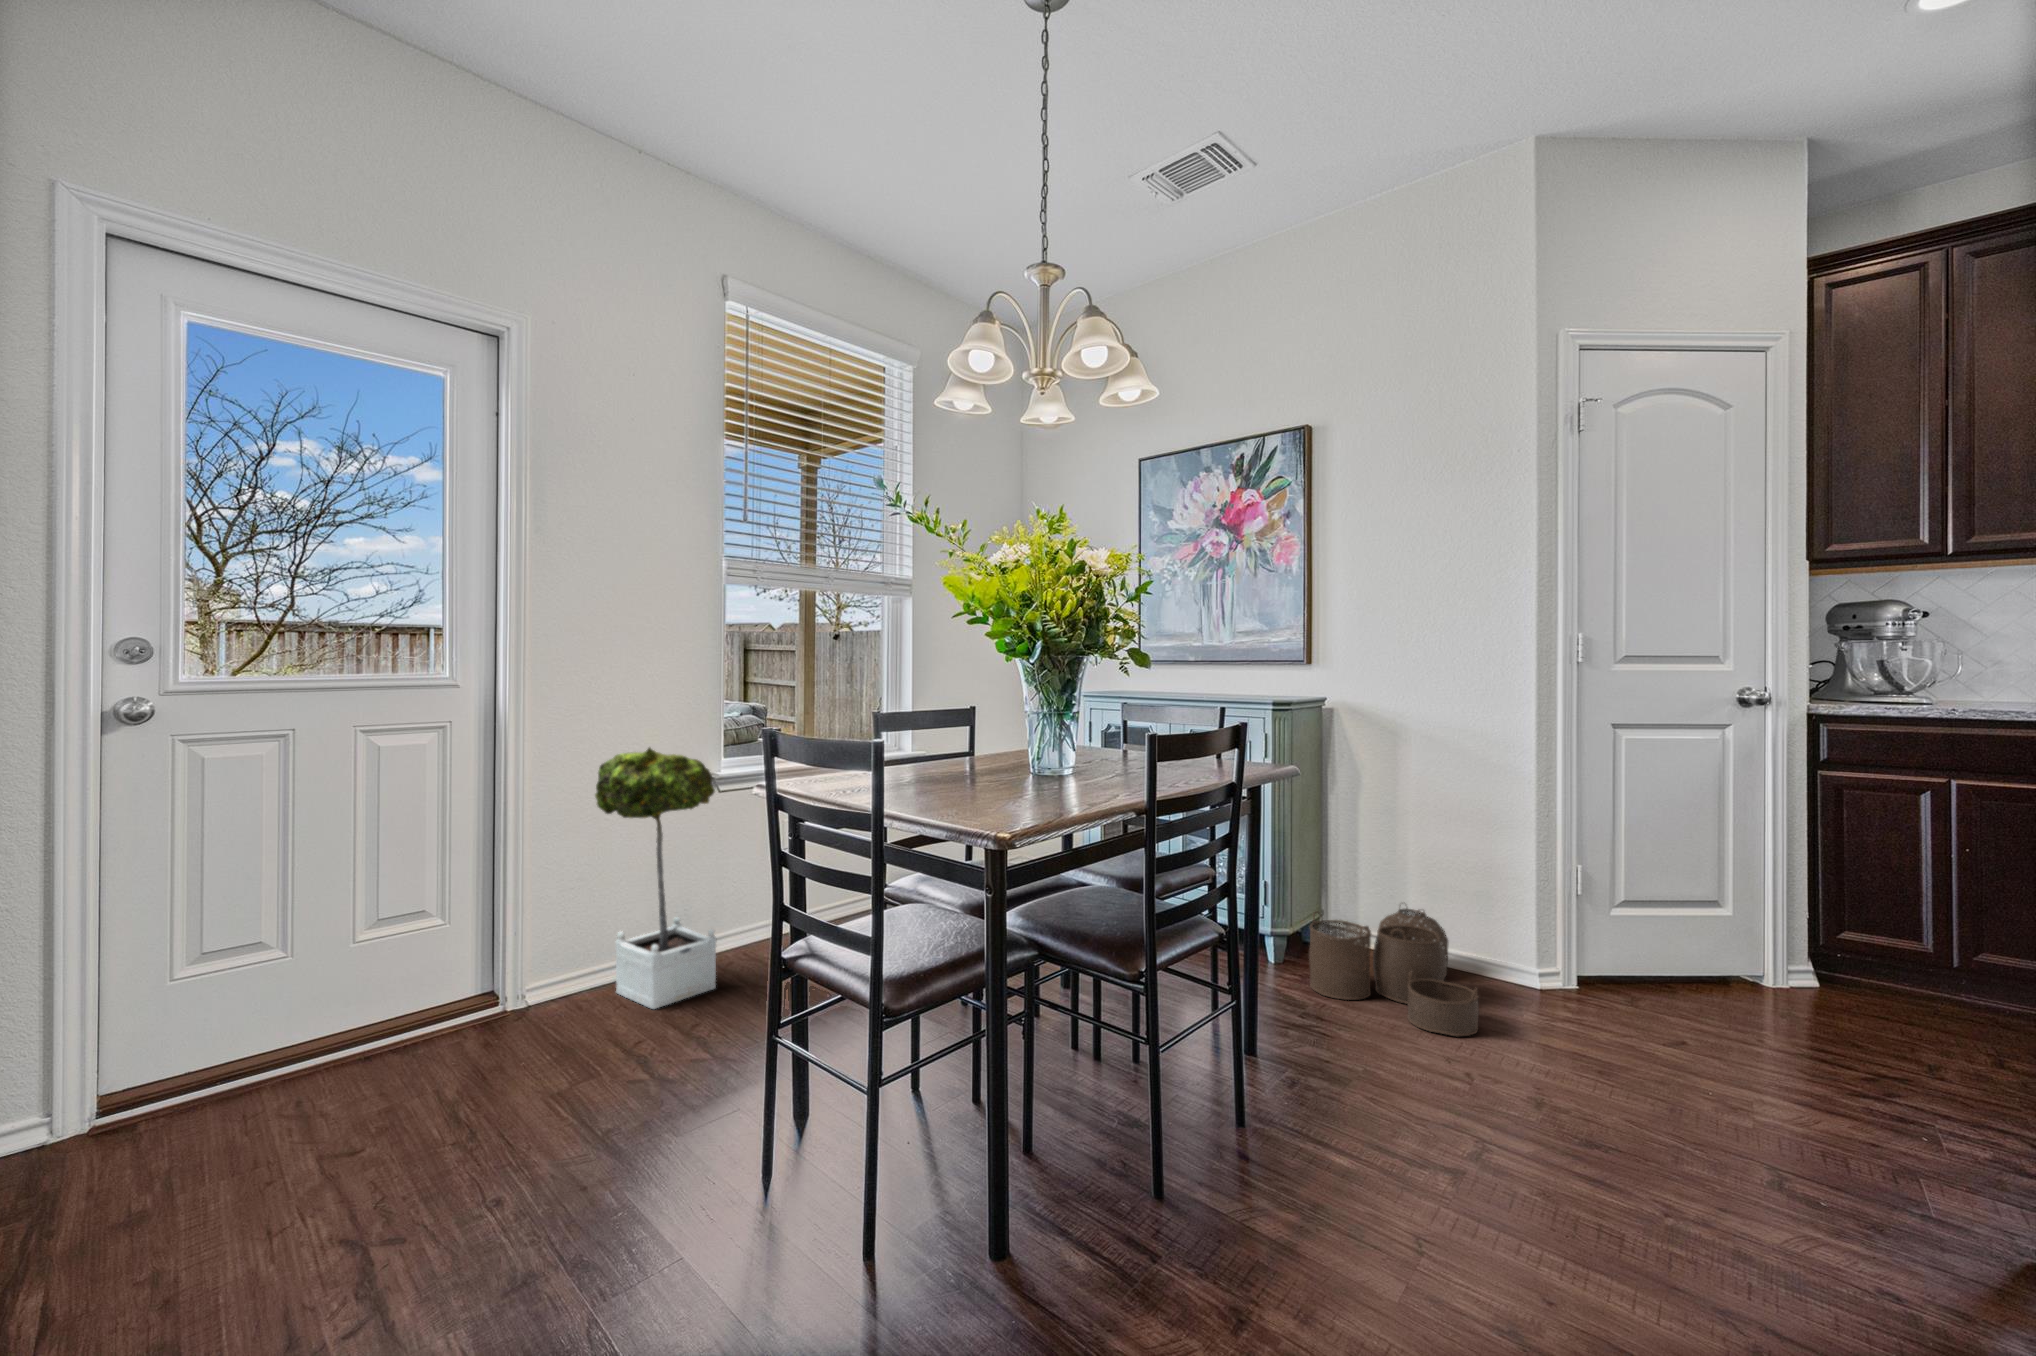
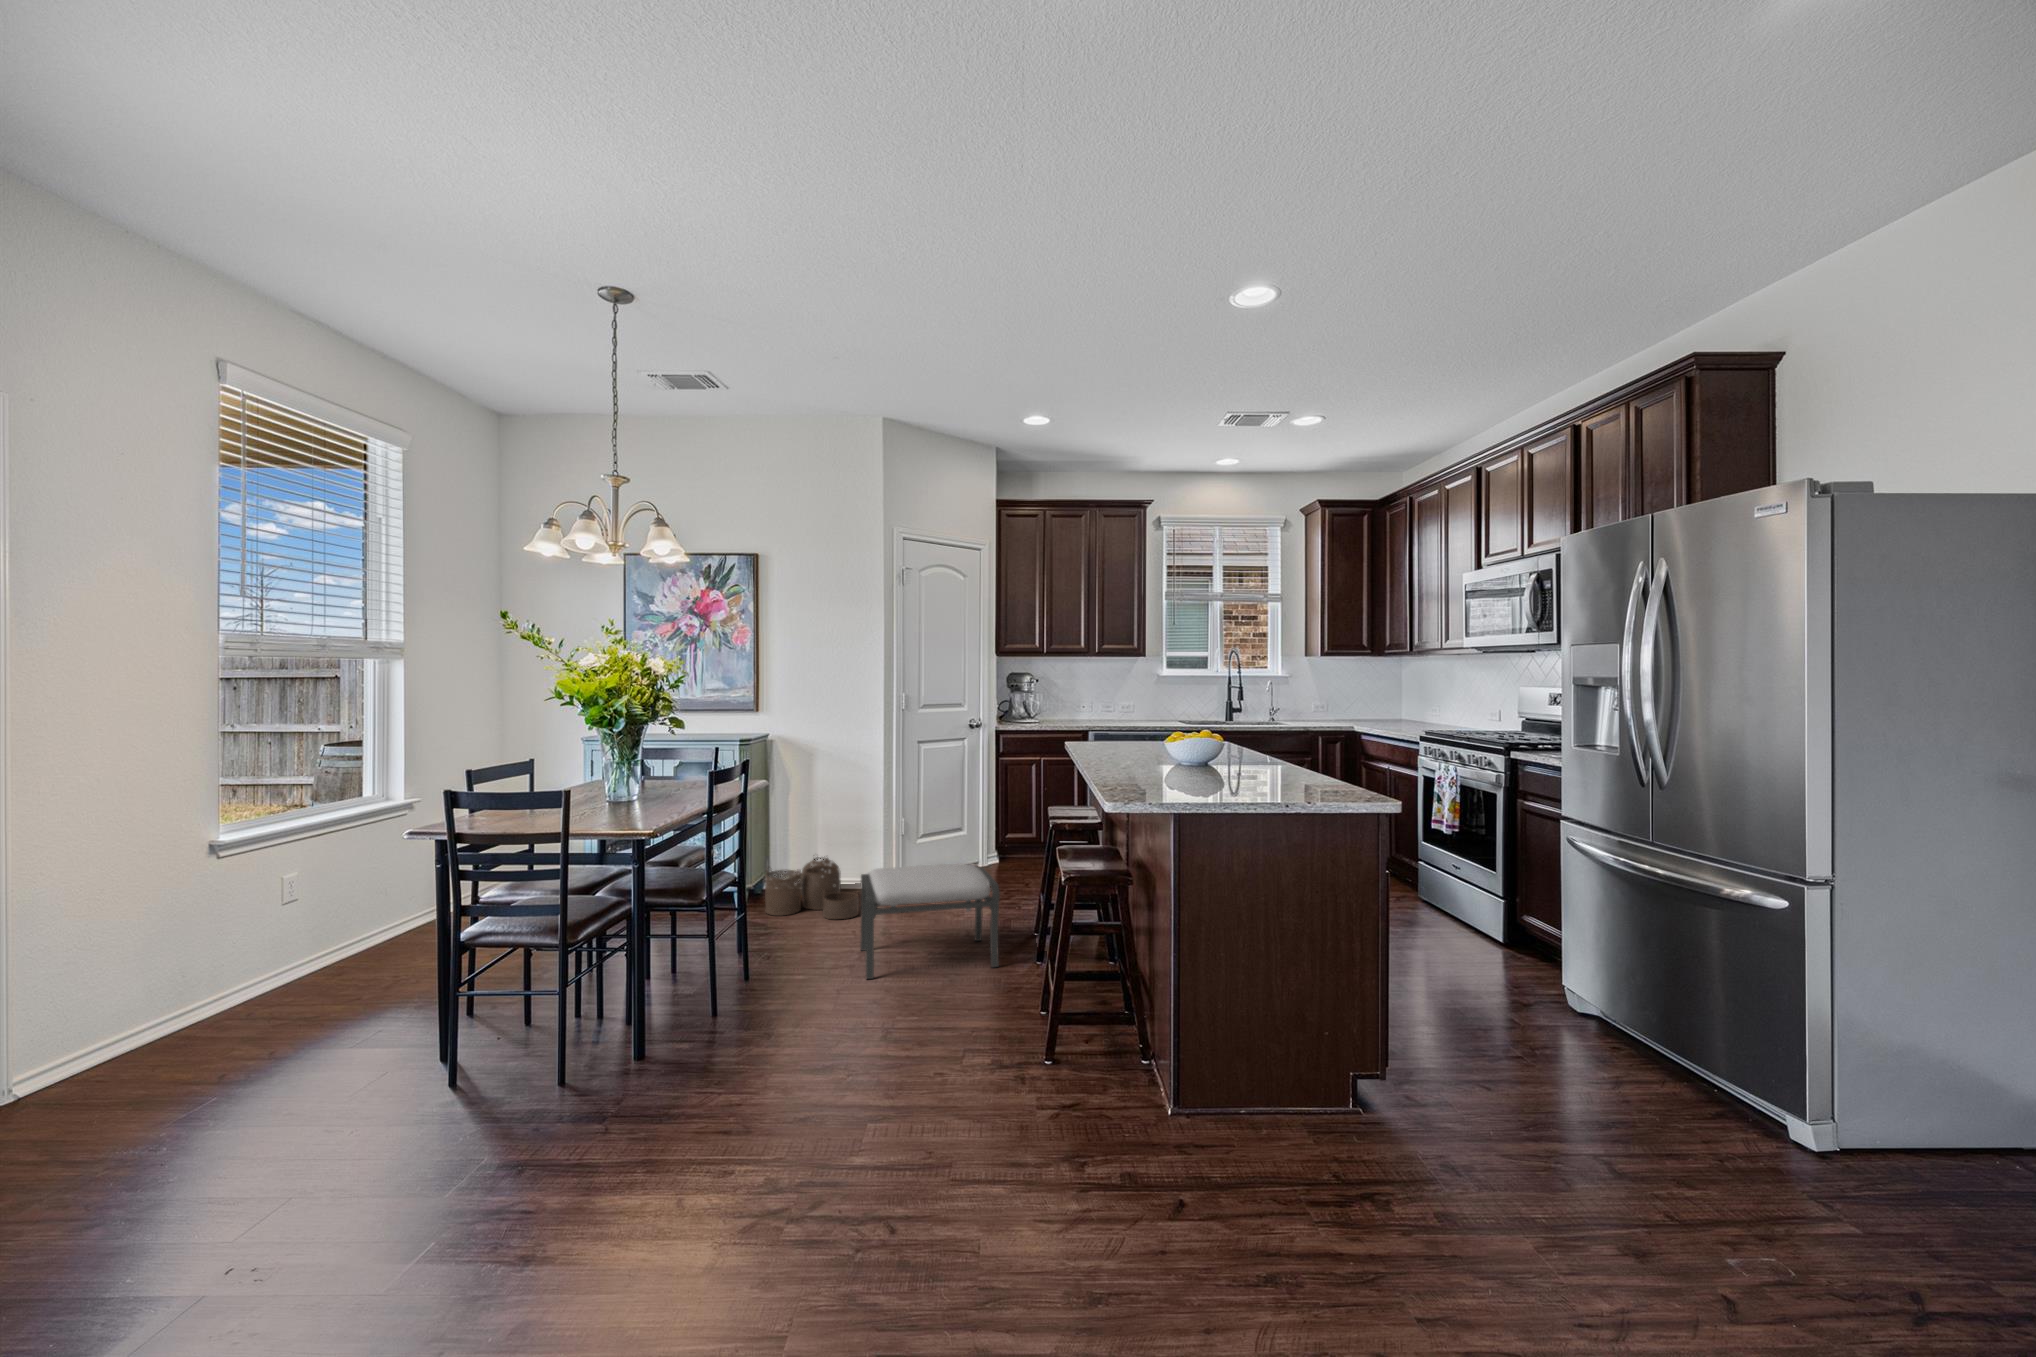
potted tree: present [595,748,716,1009] -> none [116,812,265,1049]
ottoman: none [1473,965,1884,1312] -> present [860,864,1000,979]

